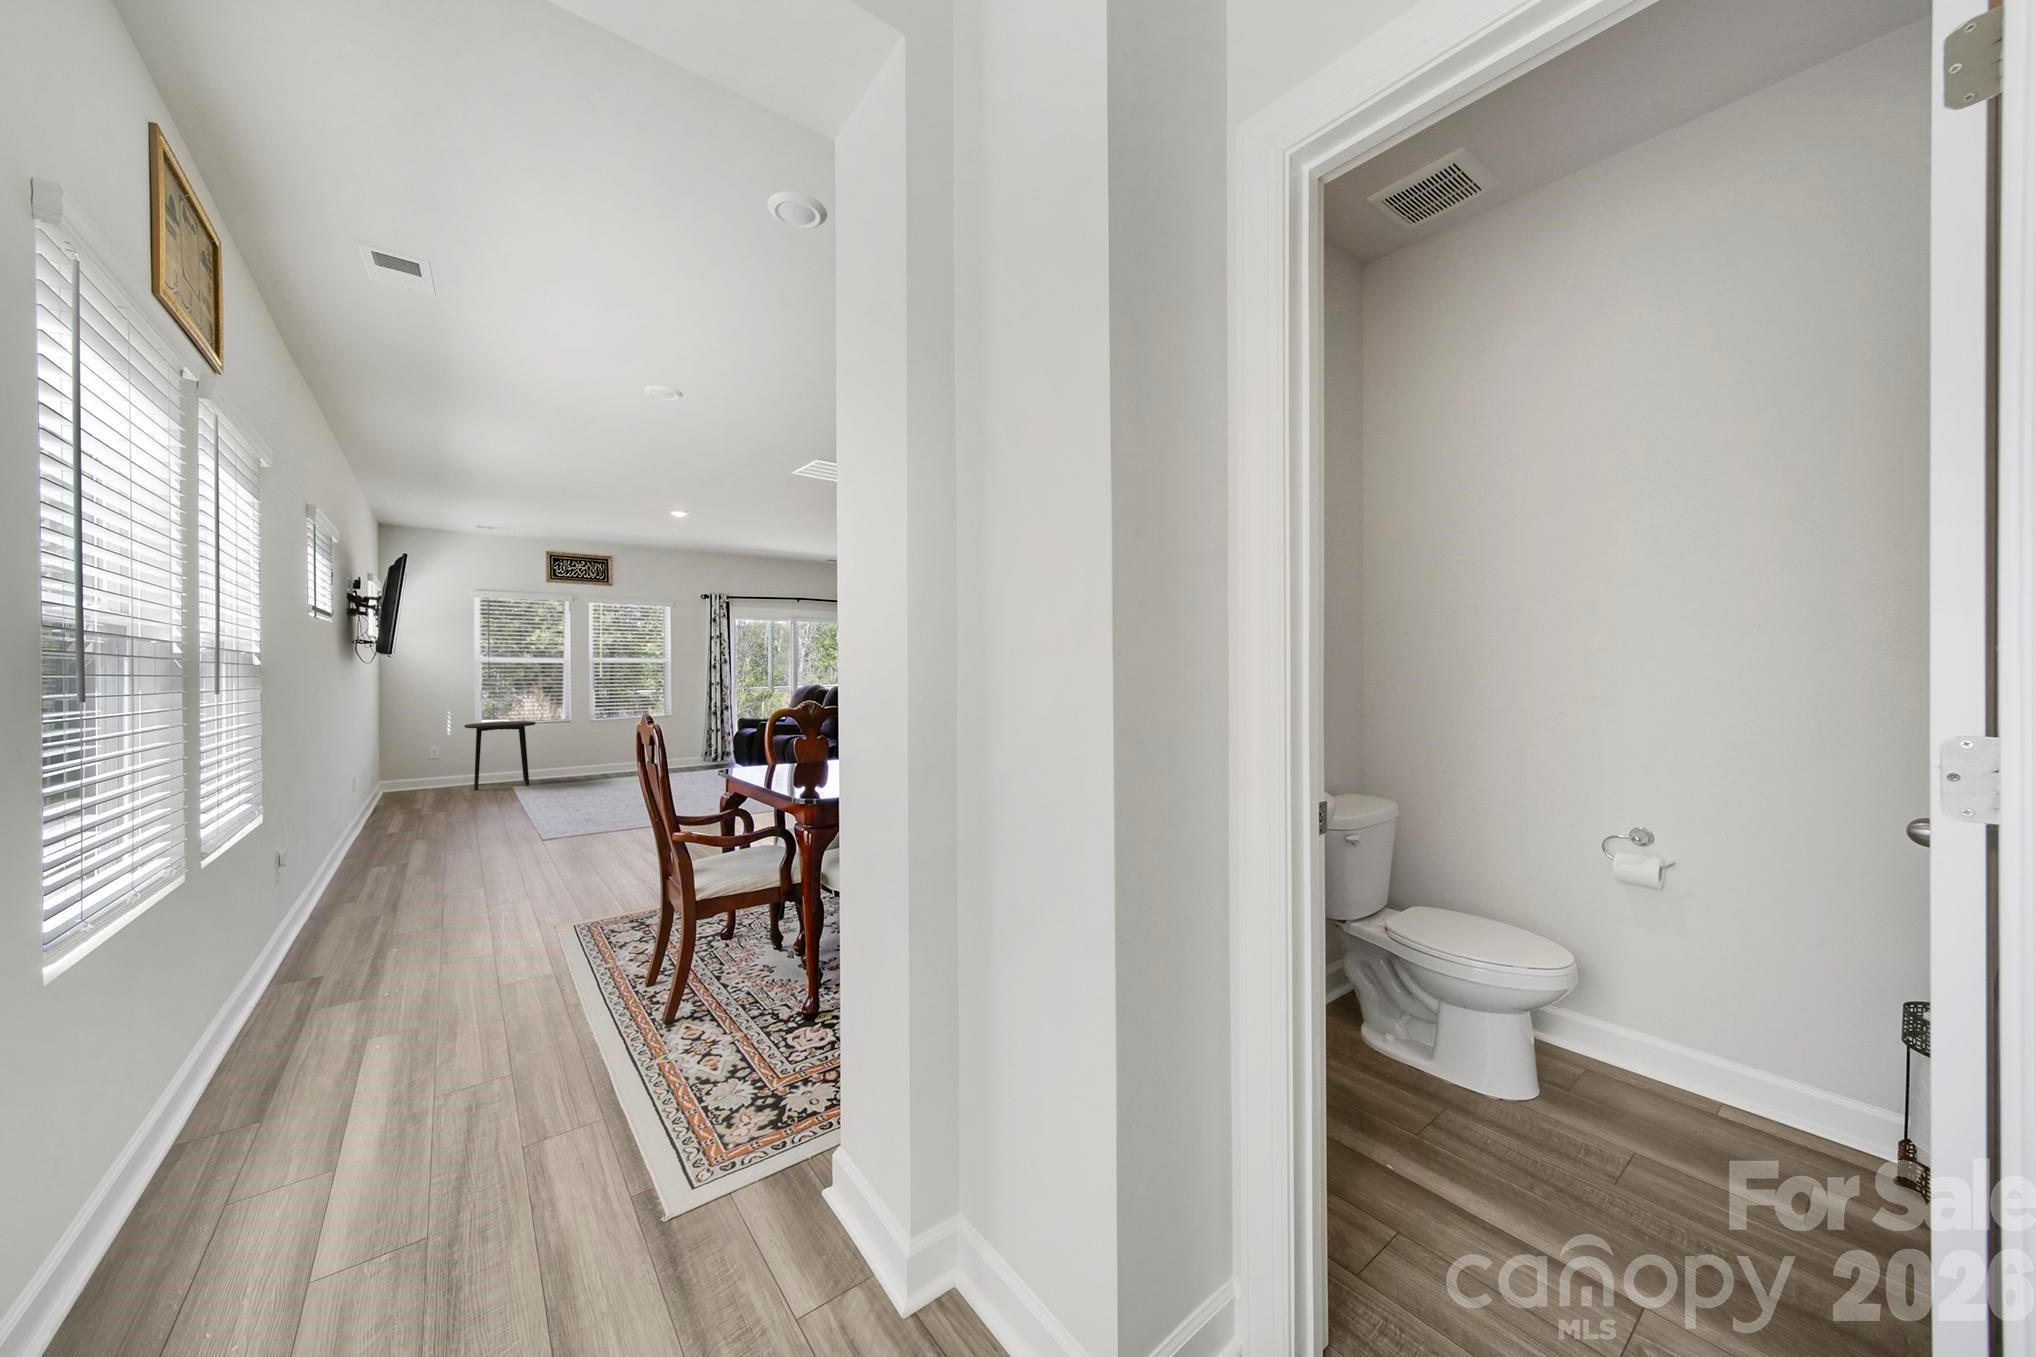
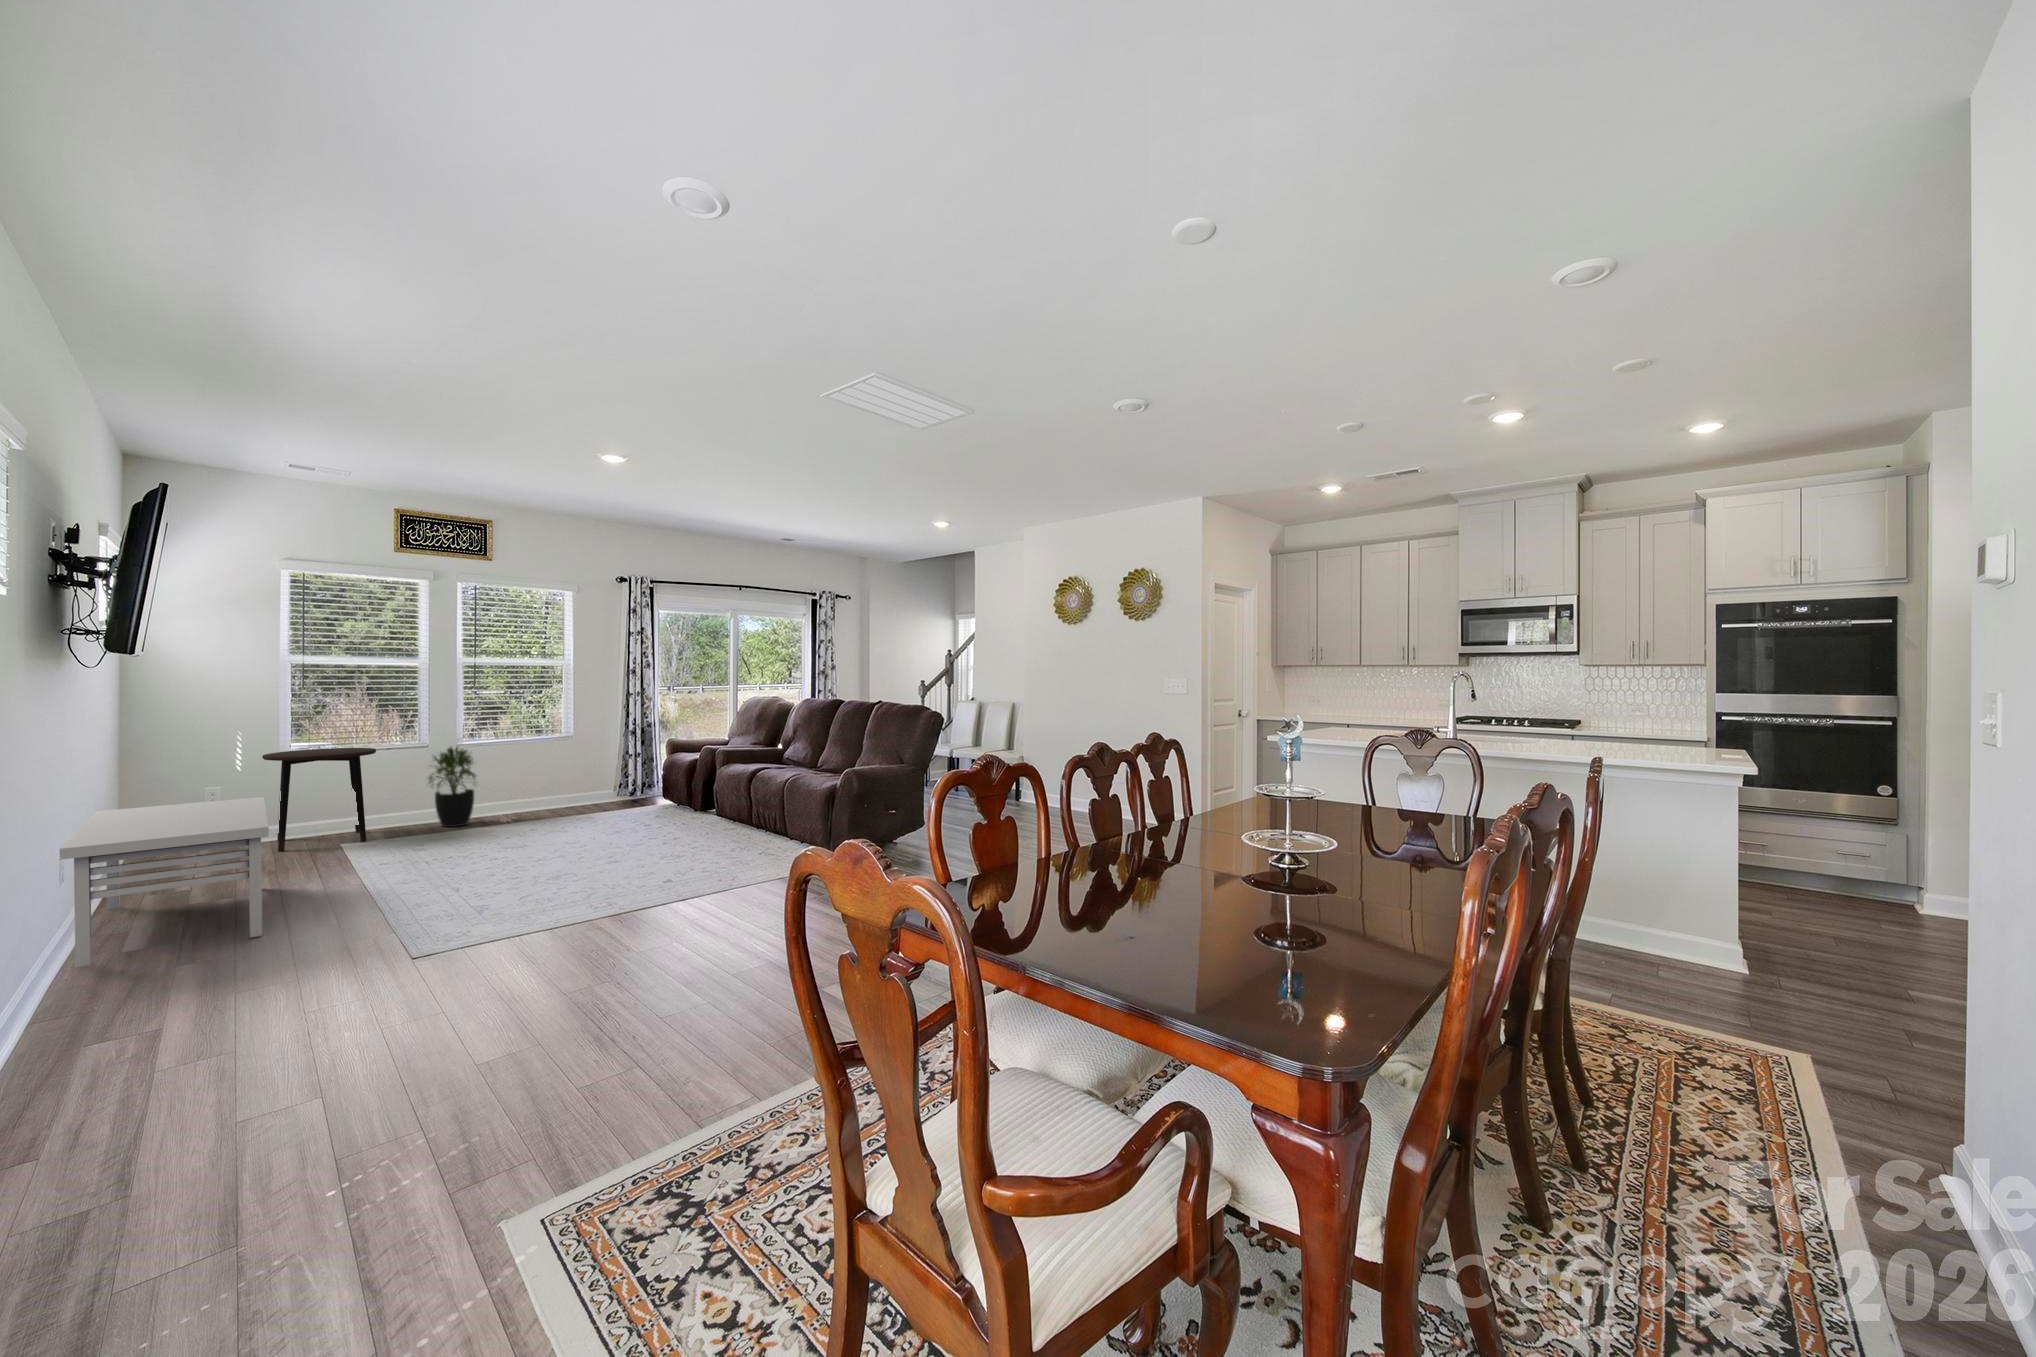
potted plant: none [566,720,605,779] -> present [429,747,475,827]
storage bench: none [354,749,464,841] -> present [60,797,269,968]

